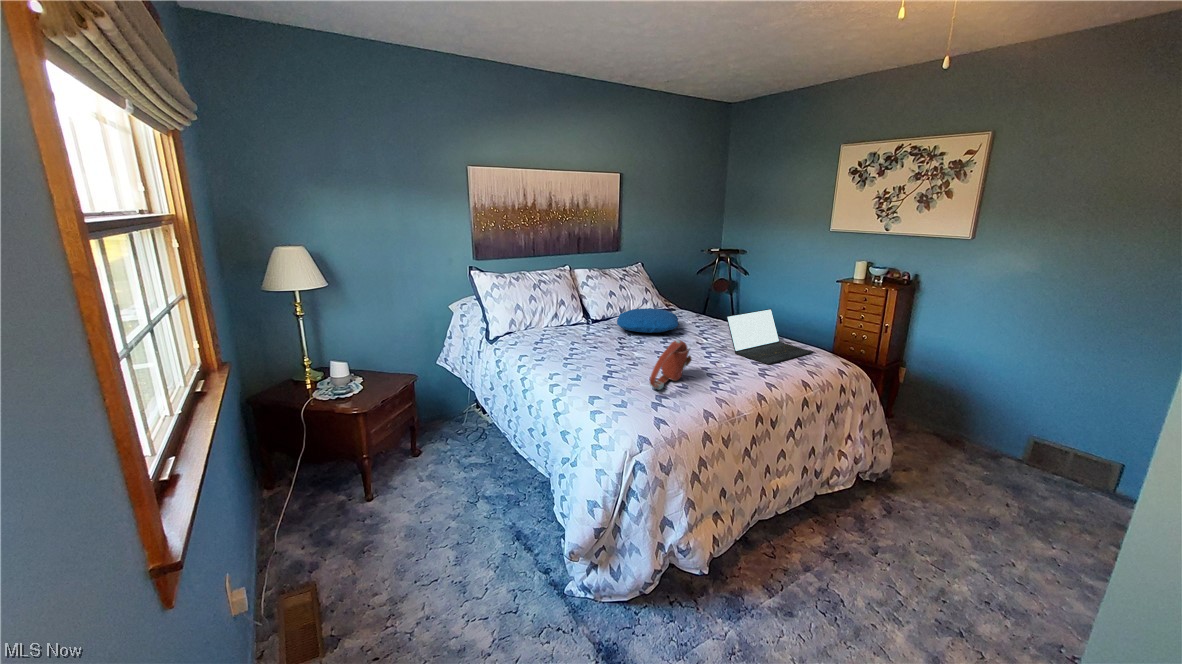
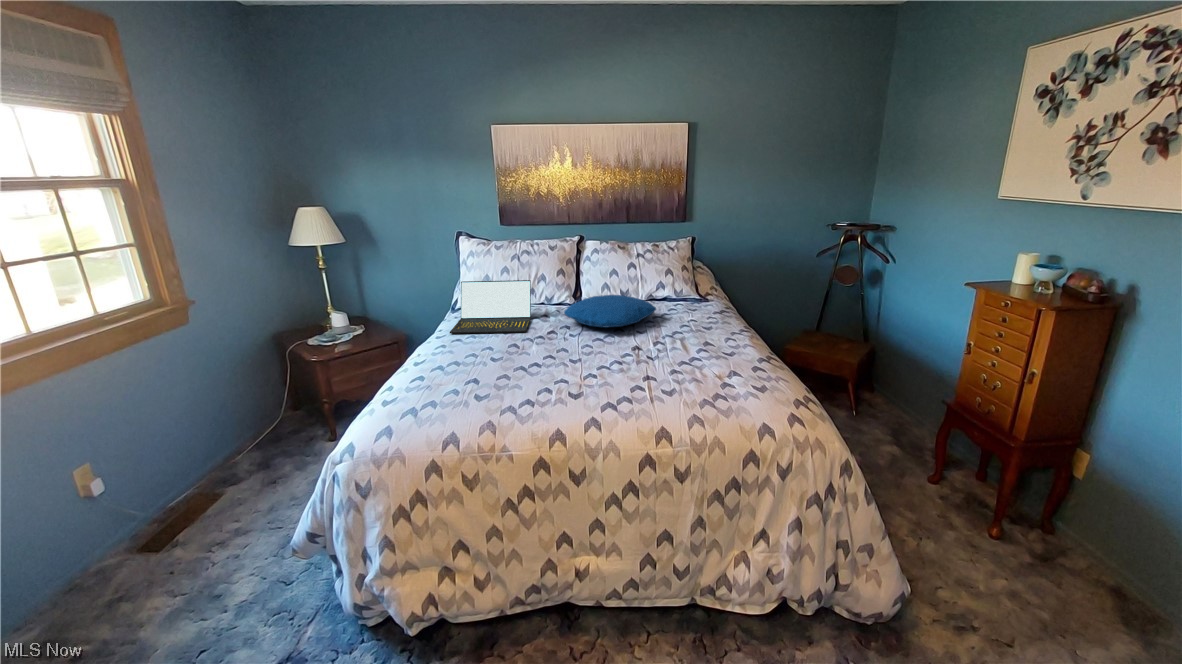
laptop: present [726,309,813,364] -> present [450,280,531,334]
handbag: present [650,340,692,389] -> none [418,339,525,396]

